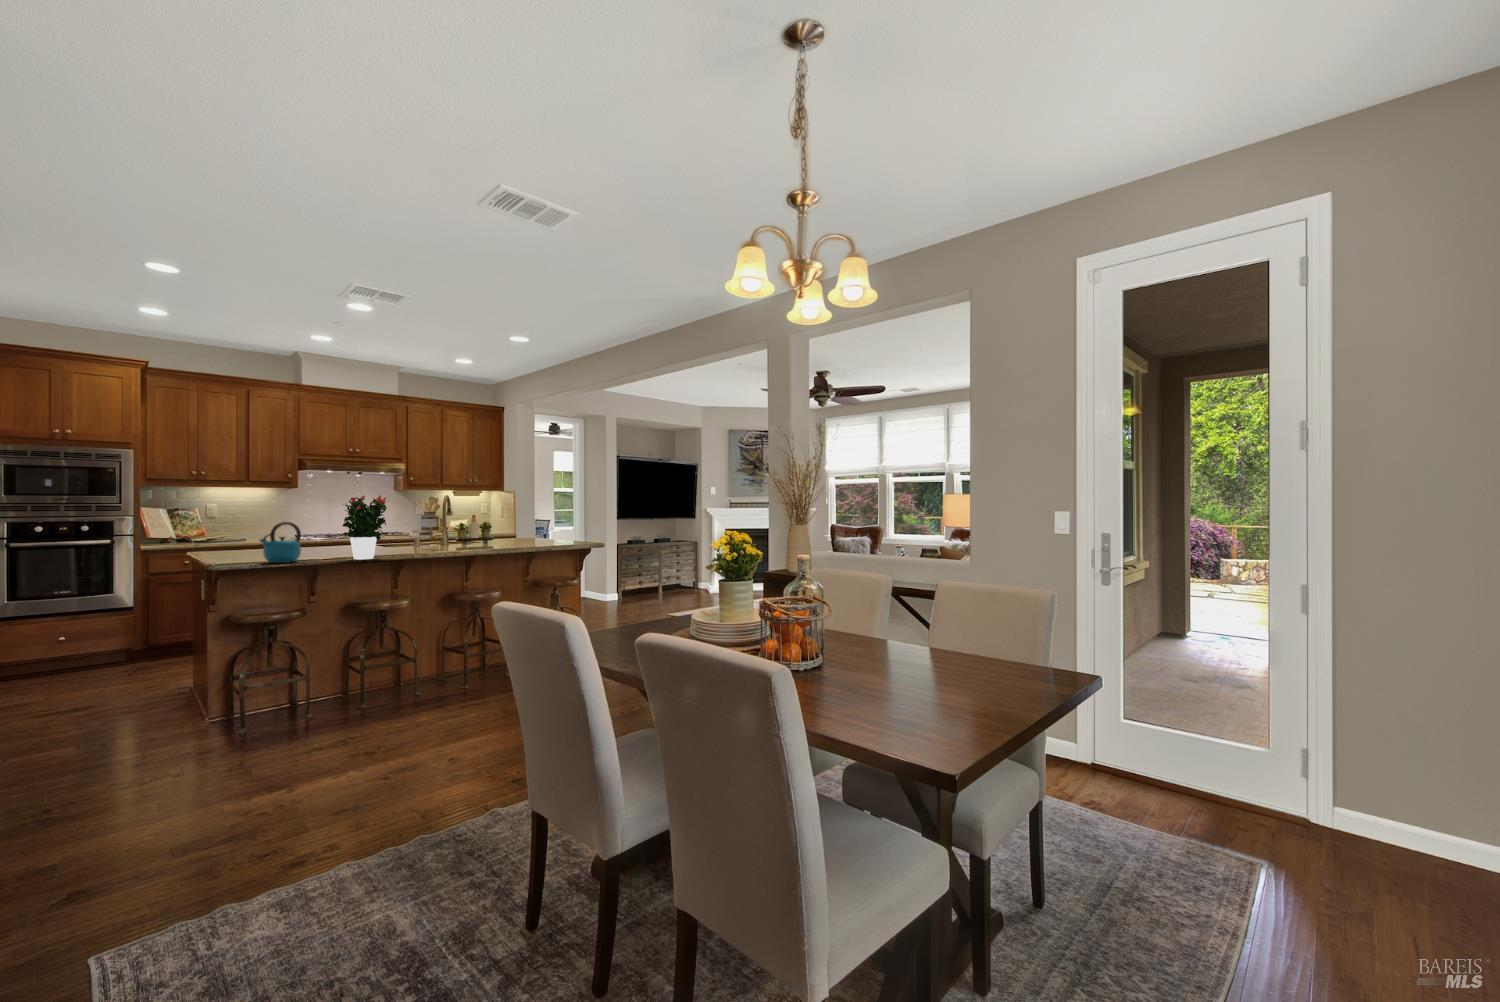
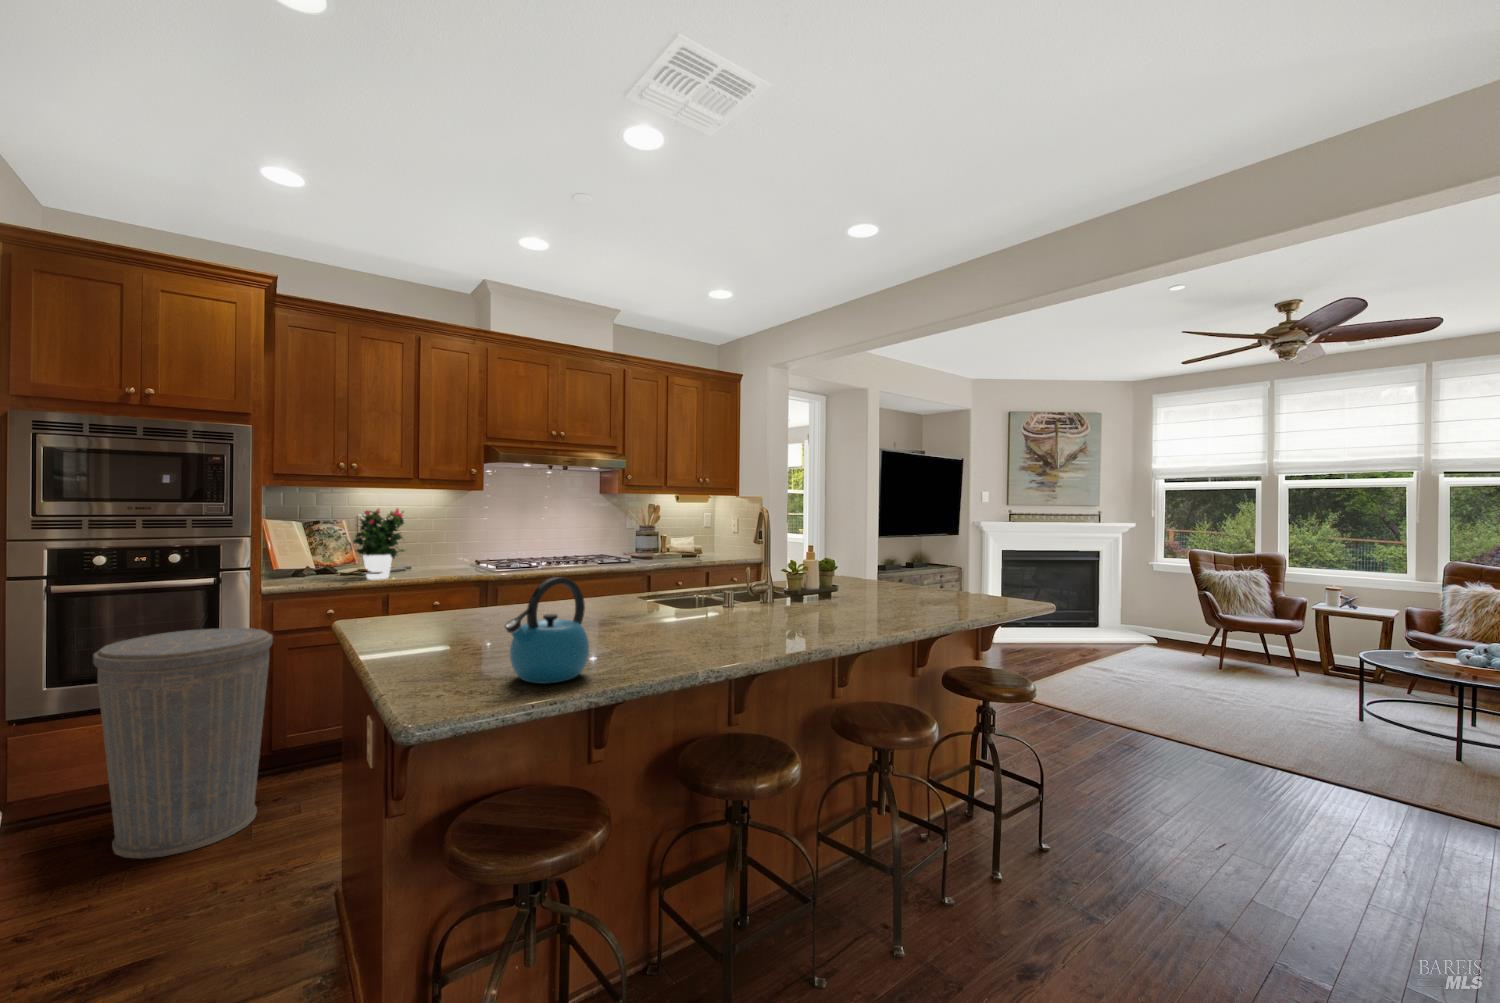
potted flower: present [342,496,388,559] -> present [353,508,405,580]
trash can: none [44,569,150,686] -> present [93,628,273,858]

